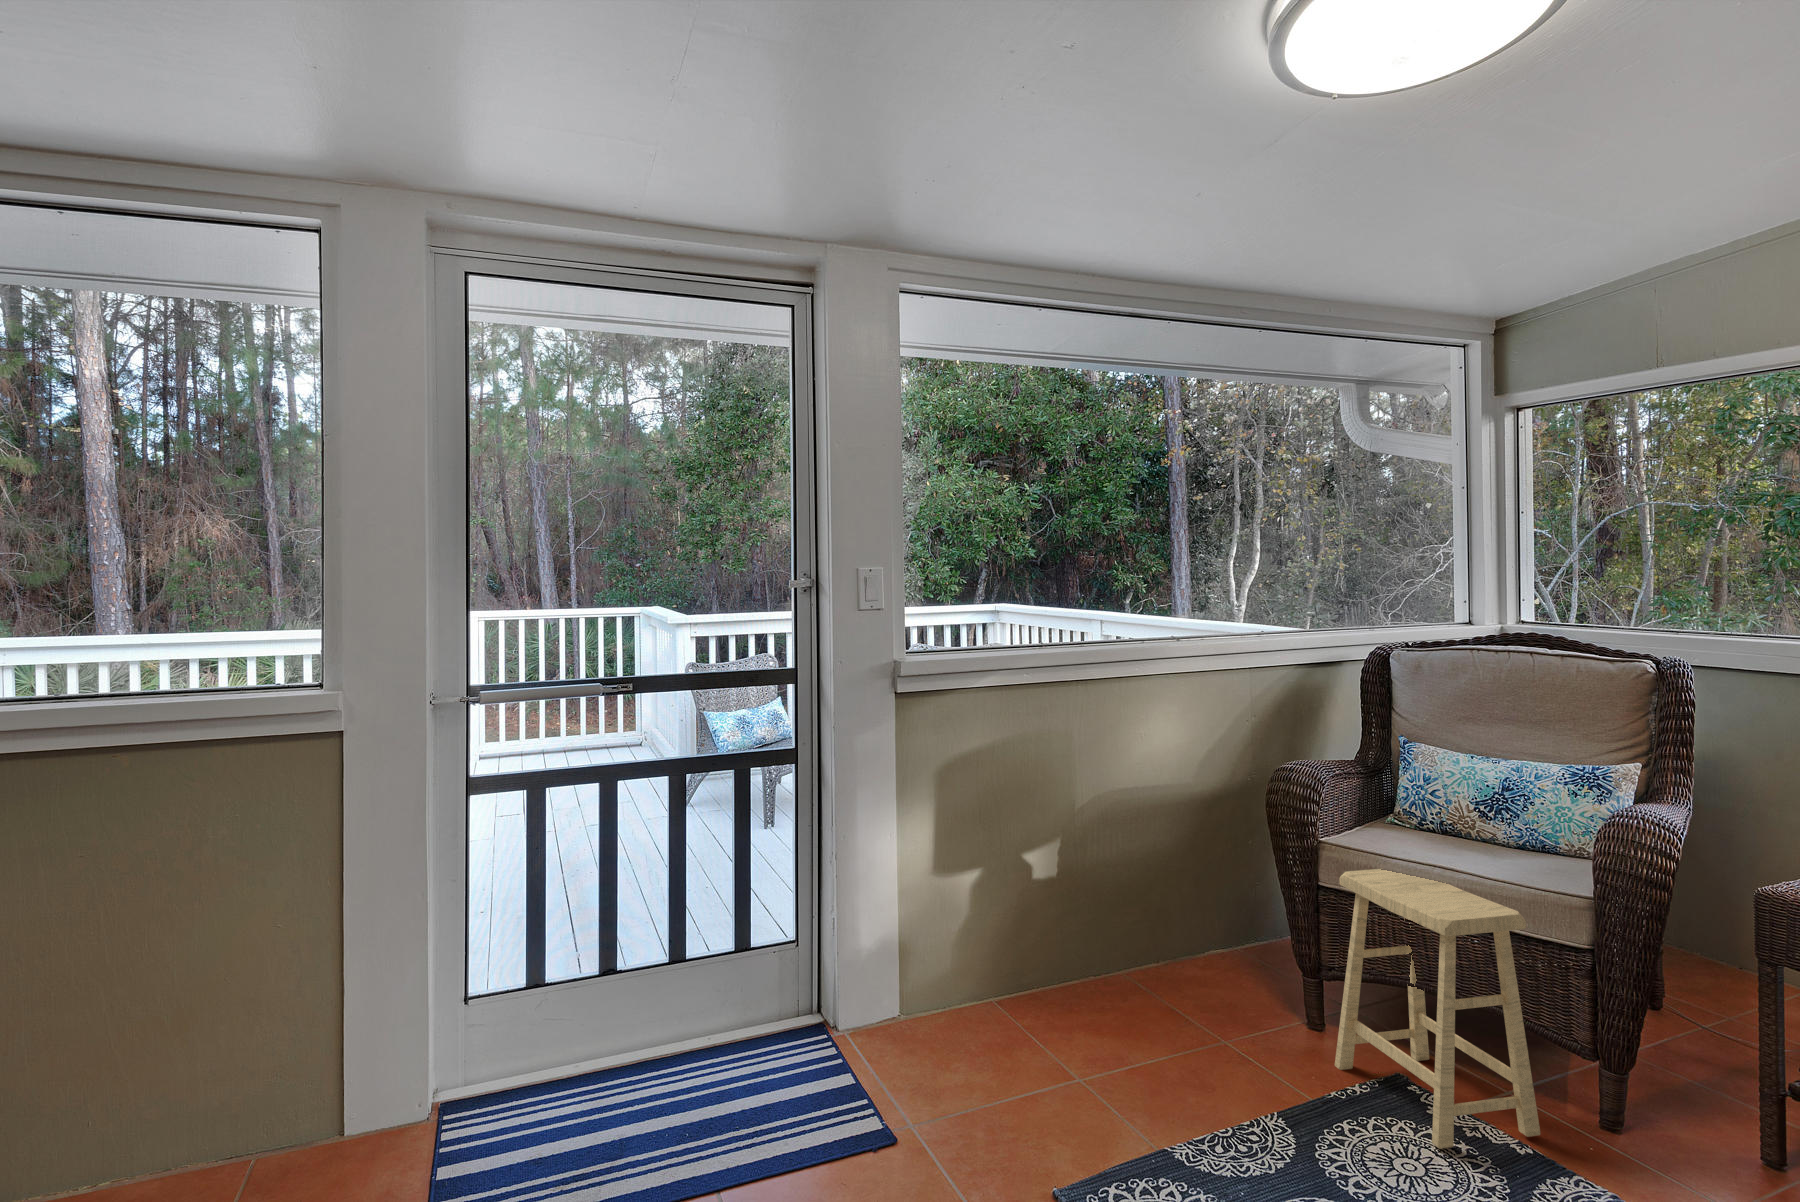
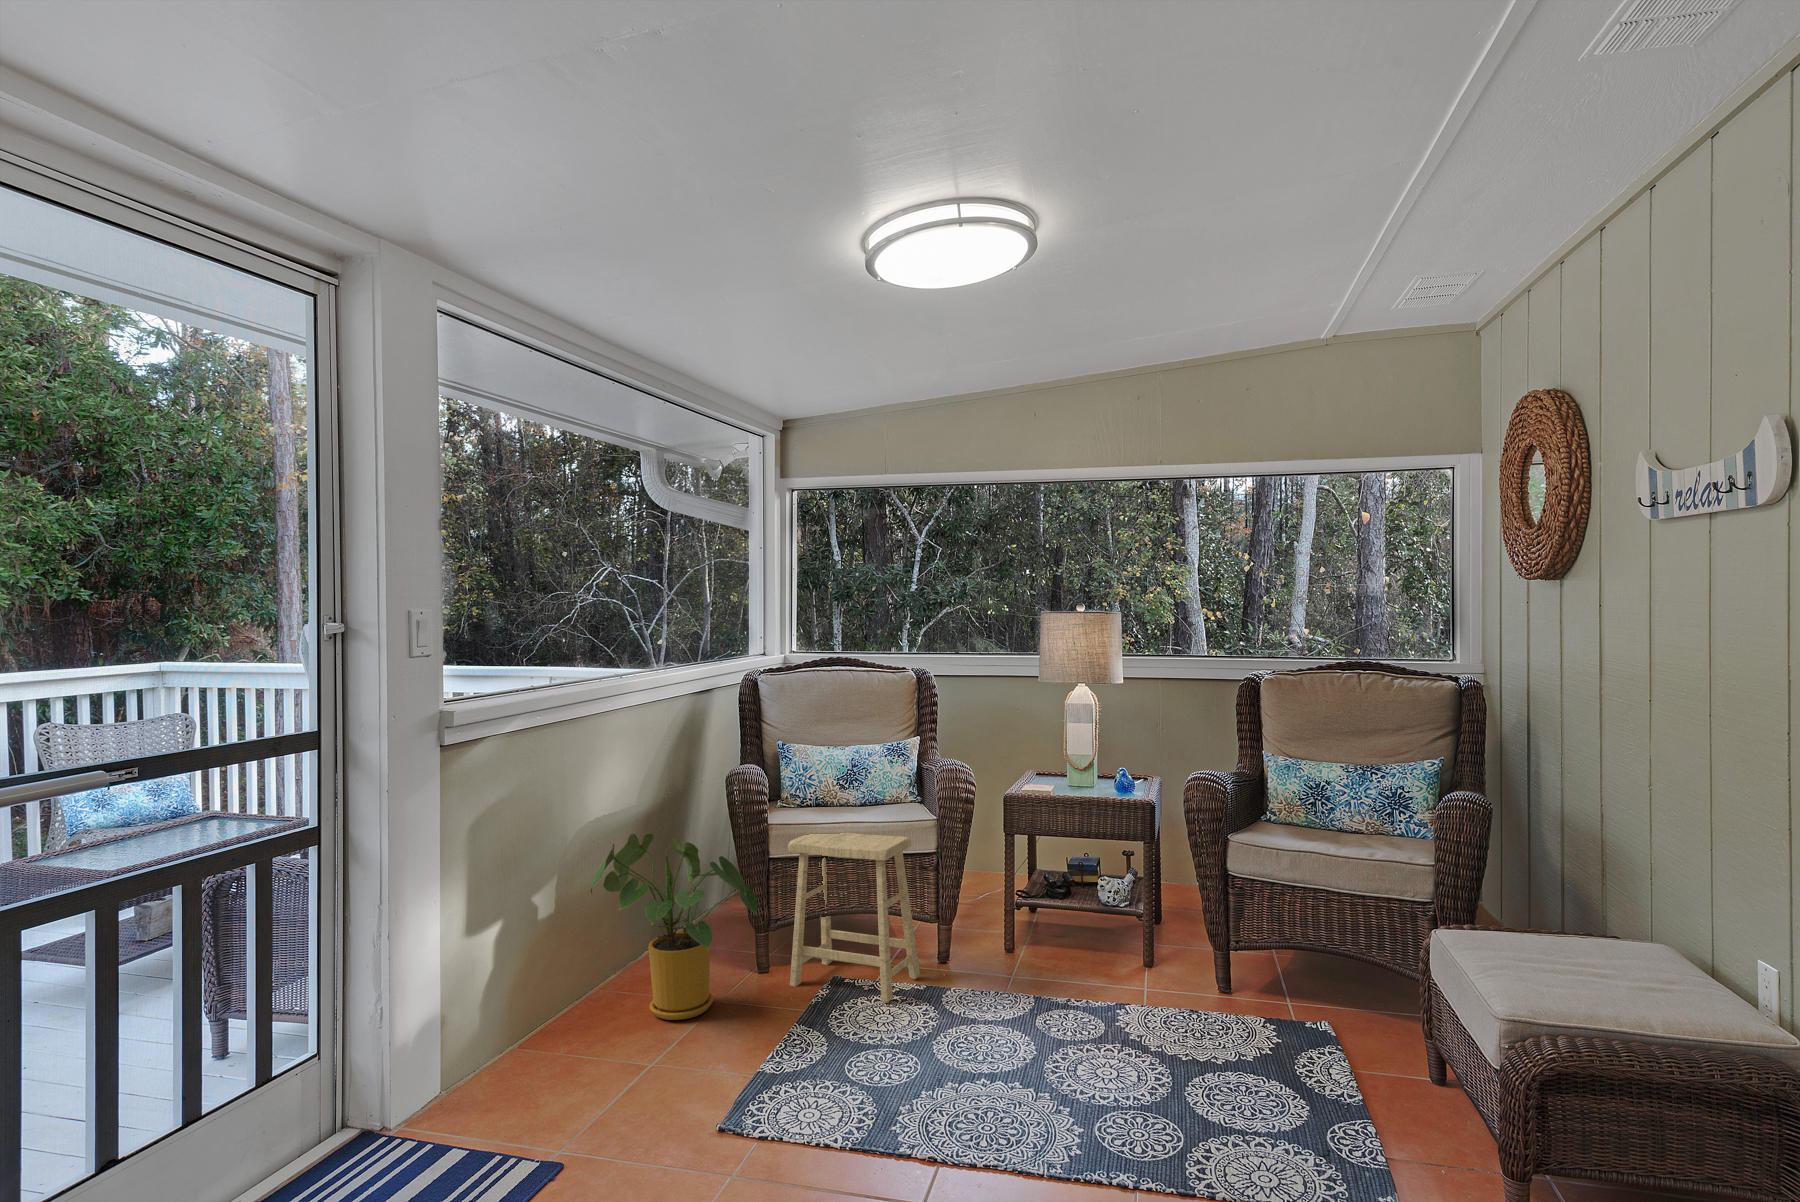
house plant: none [1087,816,1253,1052] -> present [591,834,757,1020]

